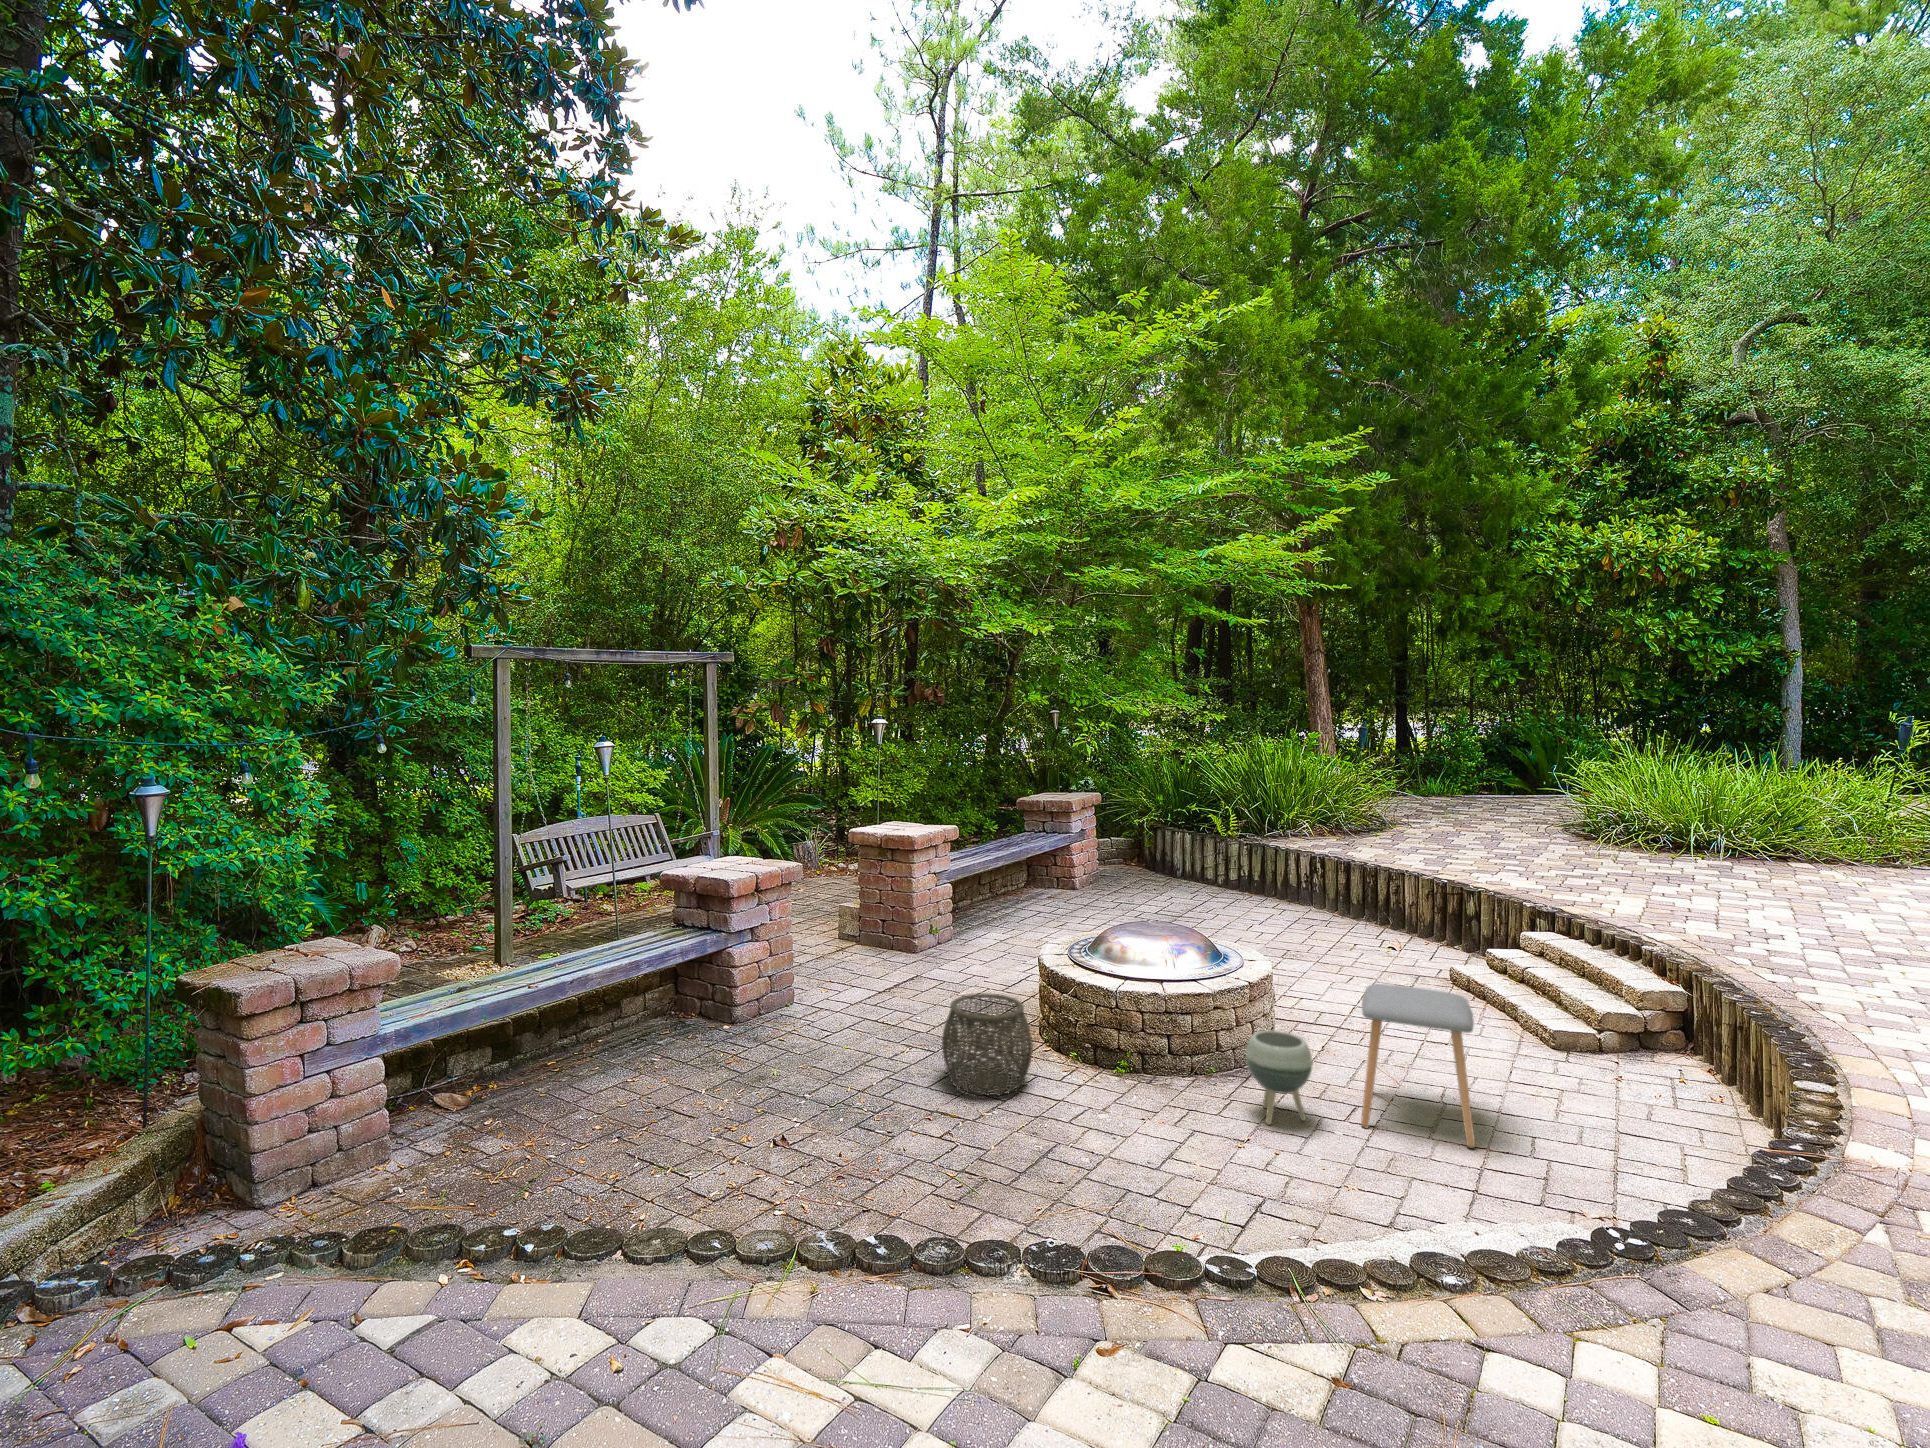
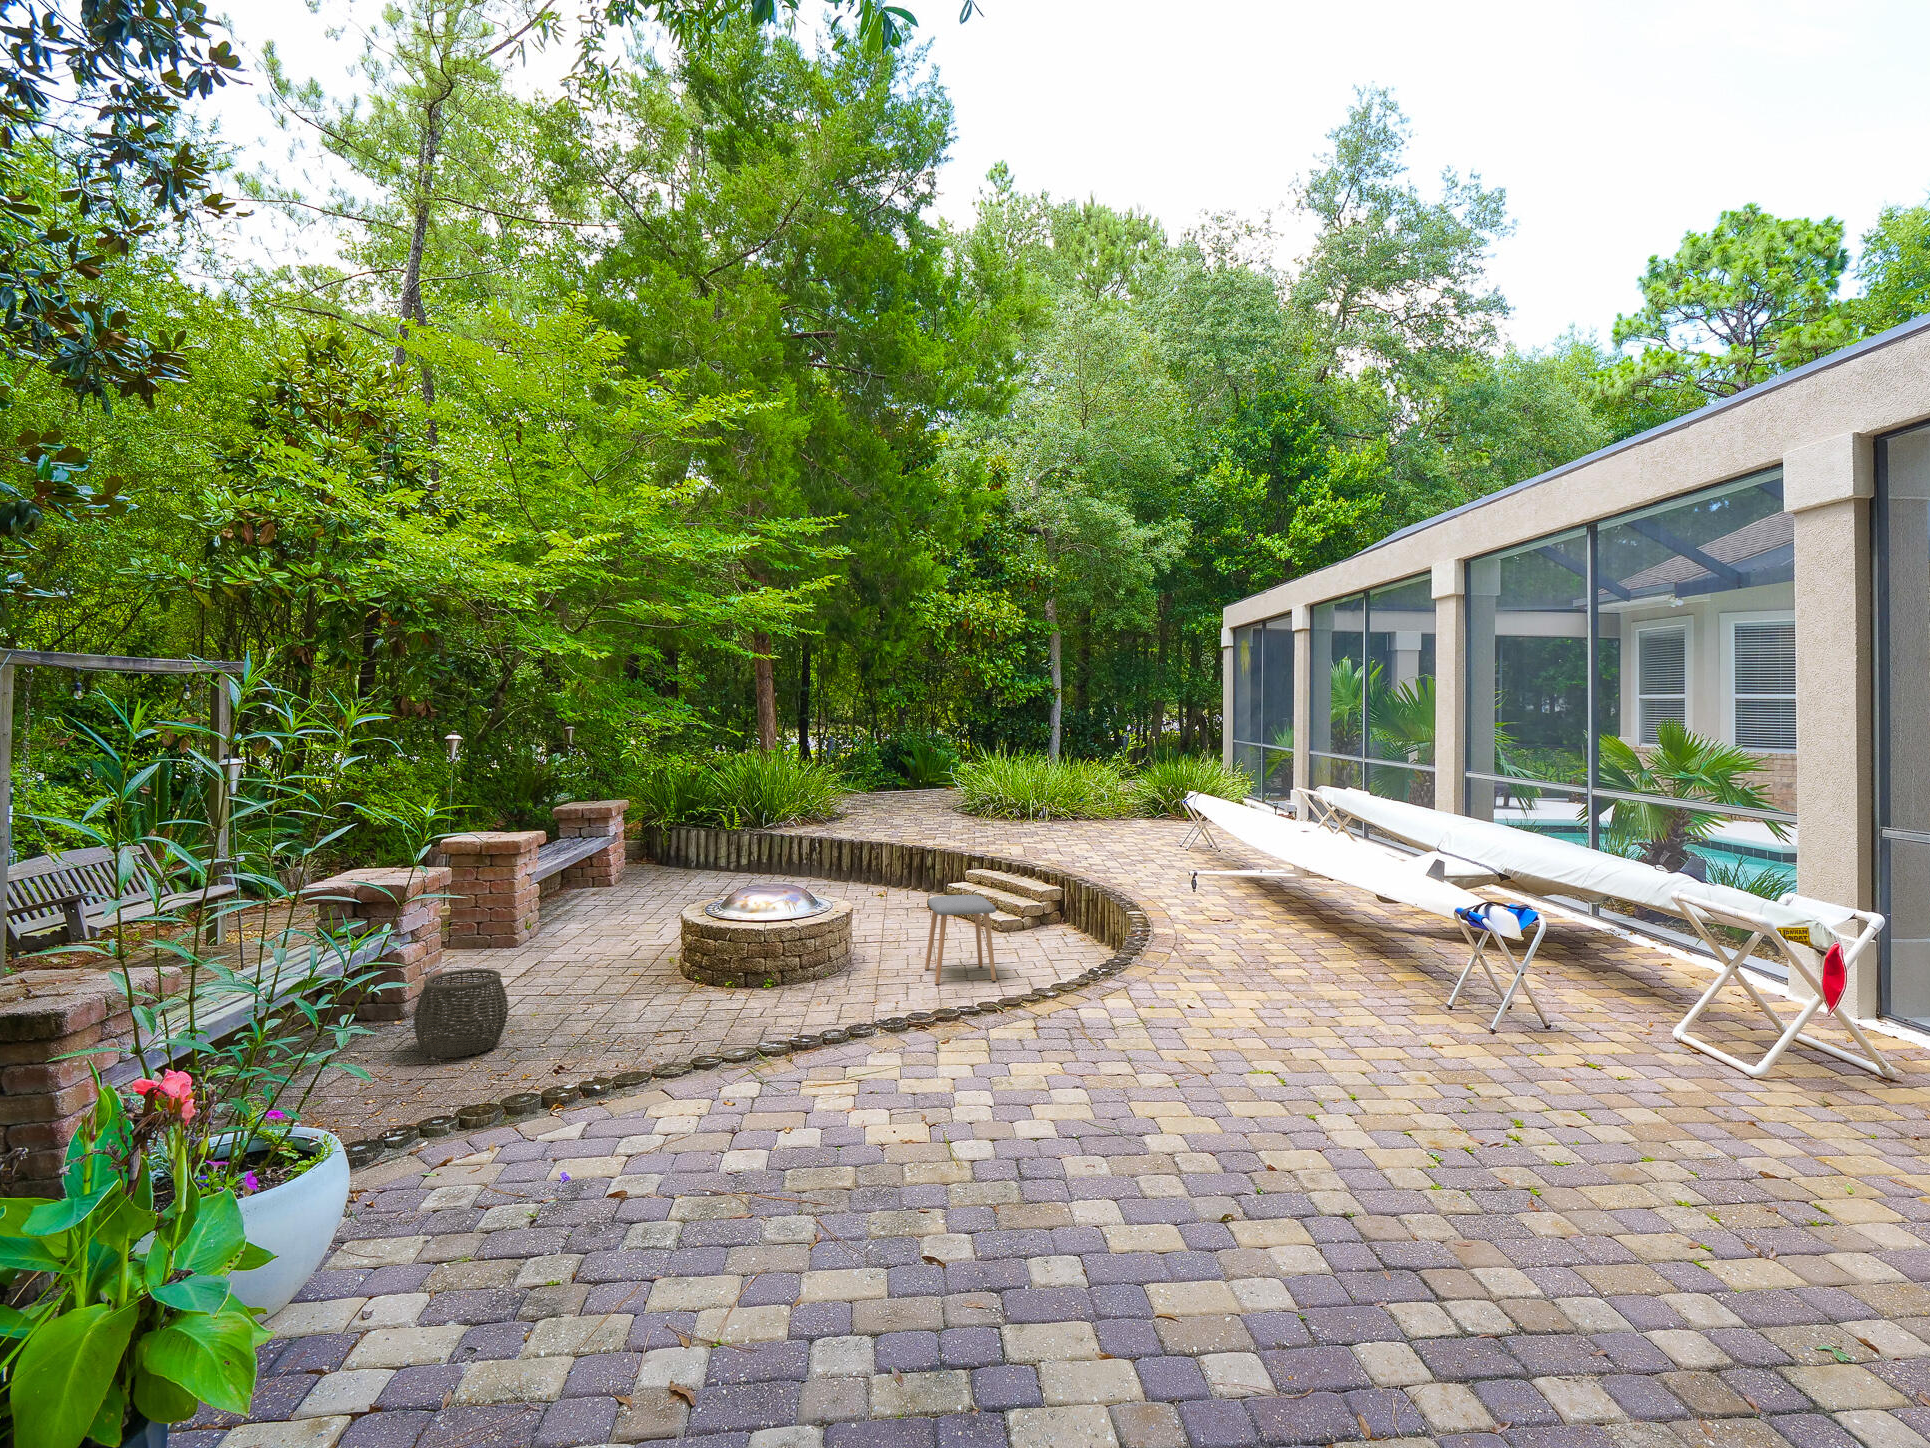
woven basket: present [942,993,1033,1096] -> present [413,969,508,1059]
planter: present [1246,1031,1312,1125] -> none [869,934,911,995]

